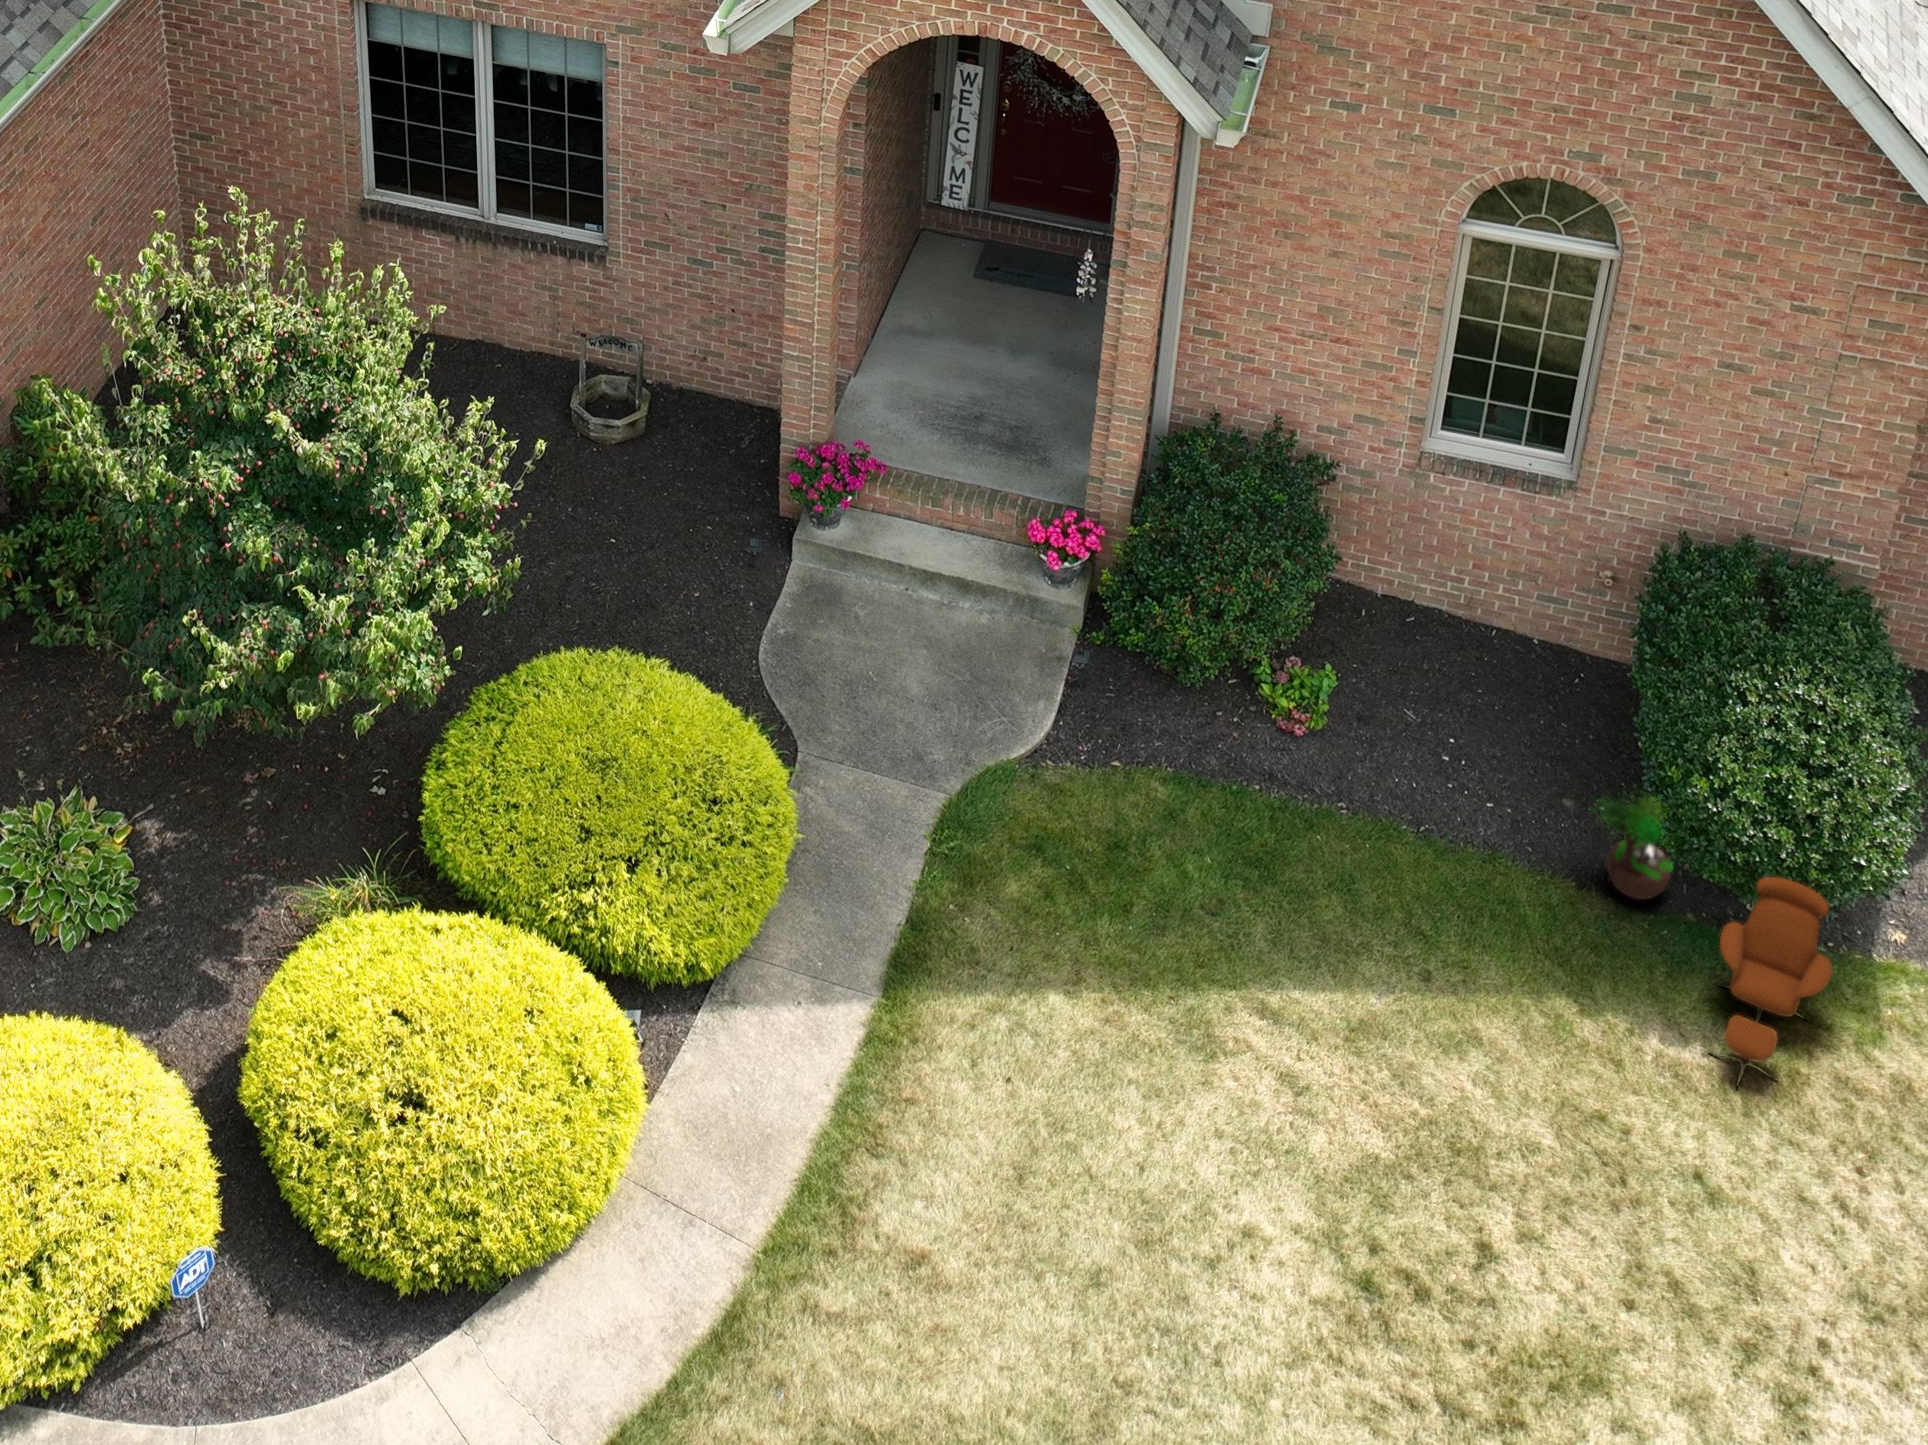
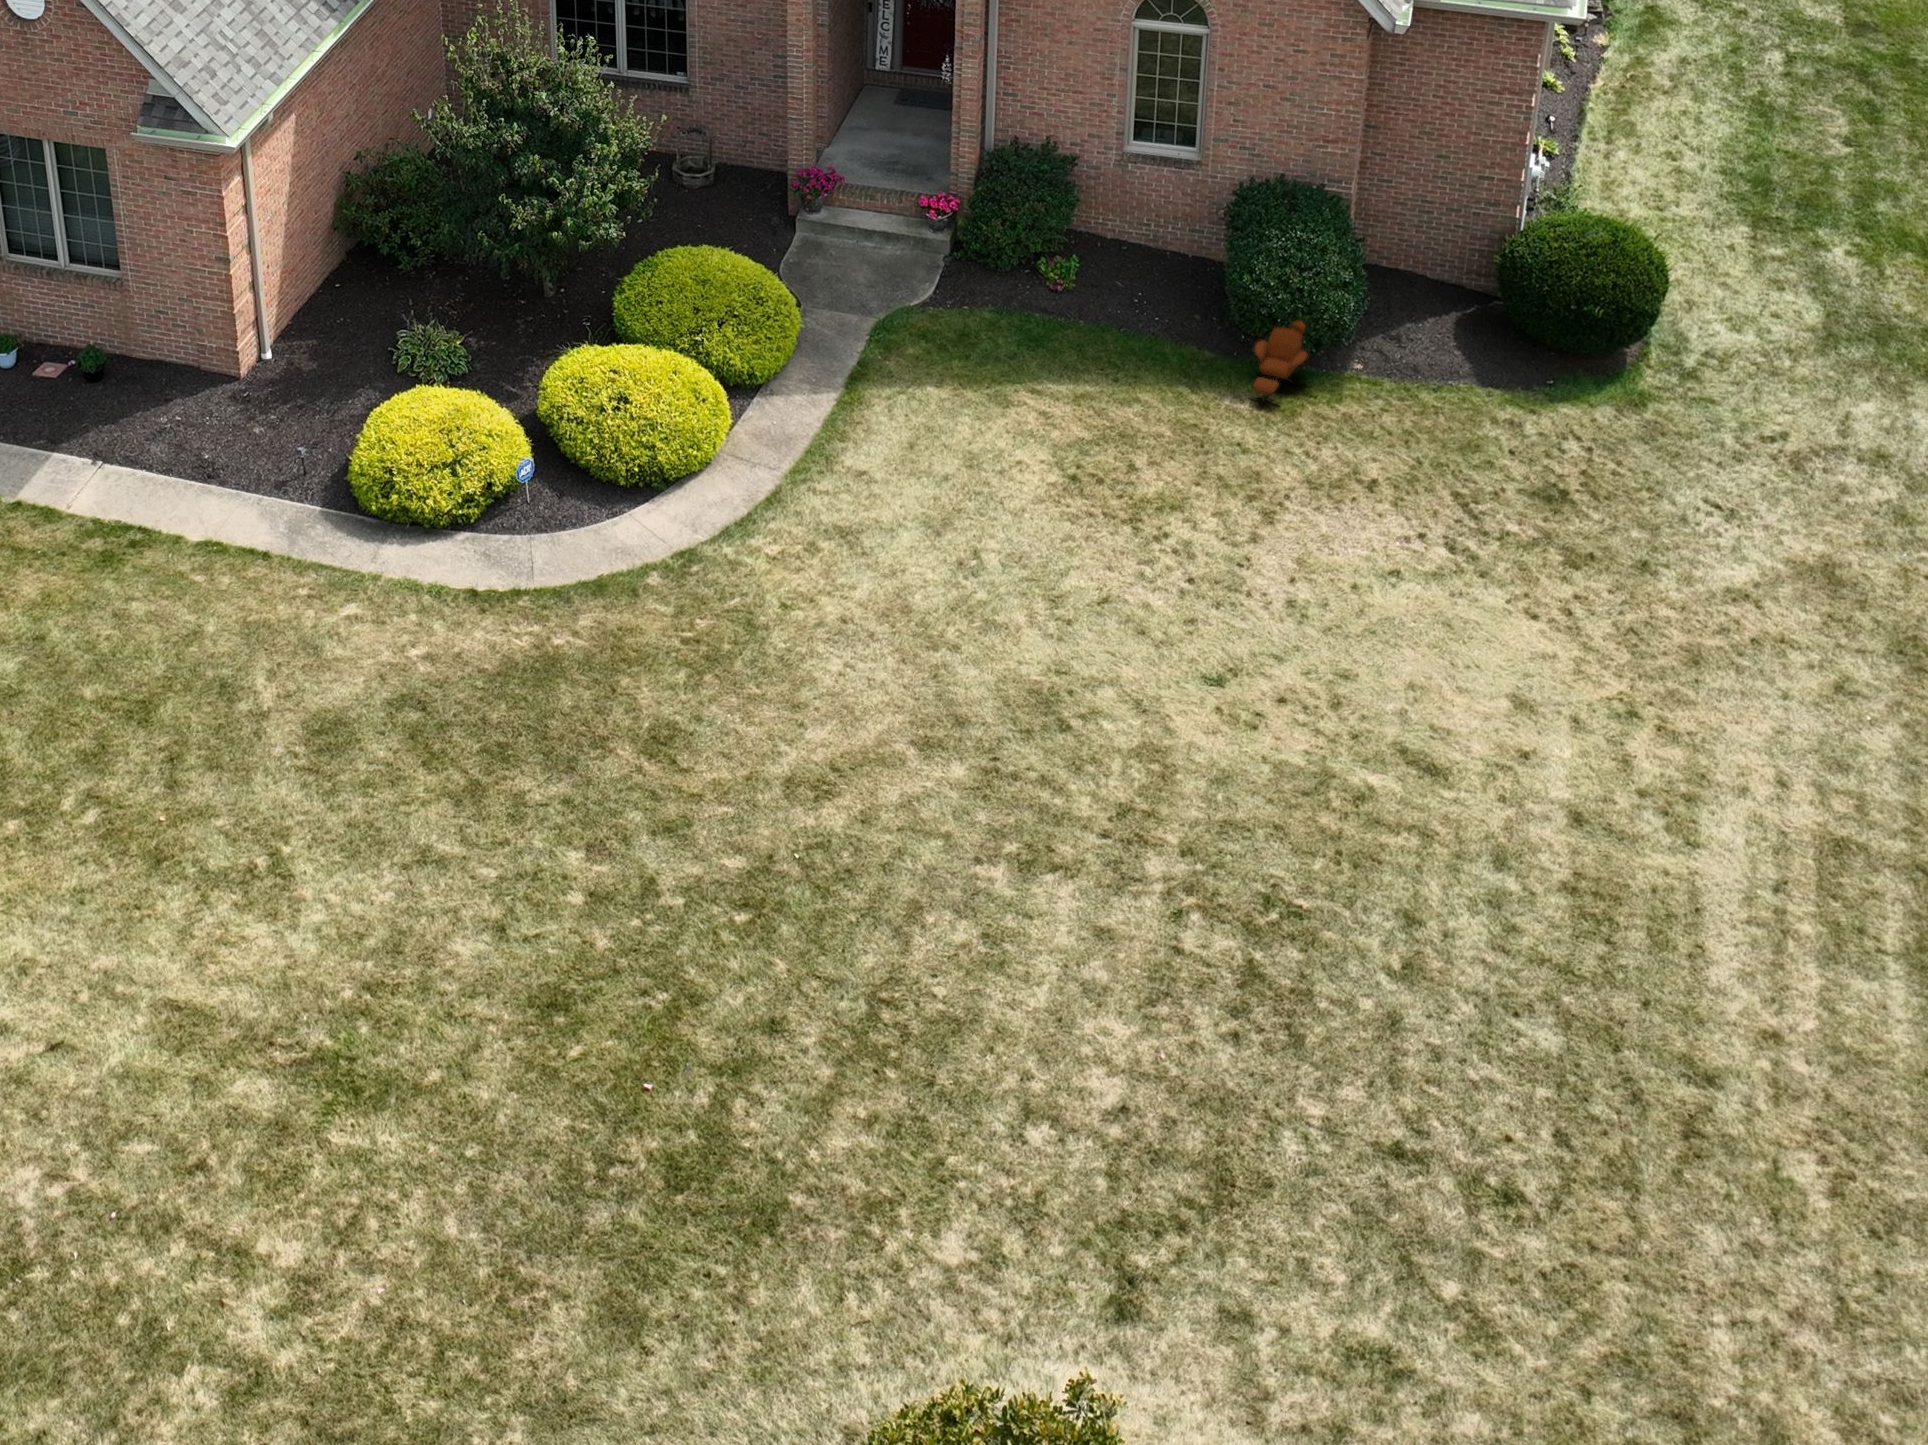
potted tree: present [1589,793,1672,899] -> none [1194,280,1239,344]

